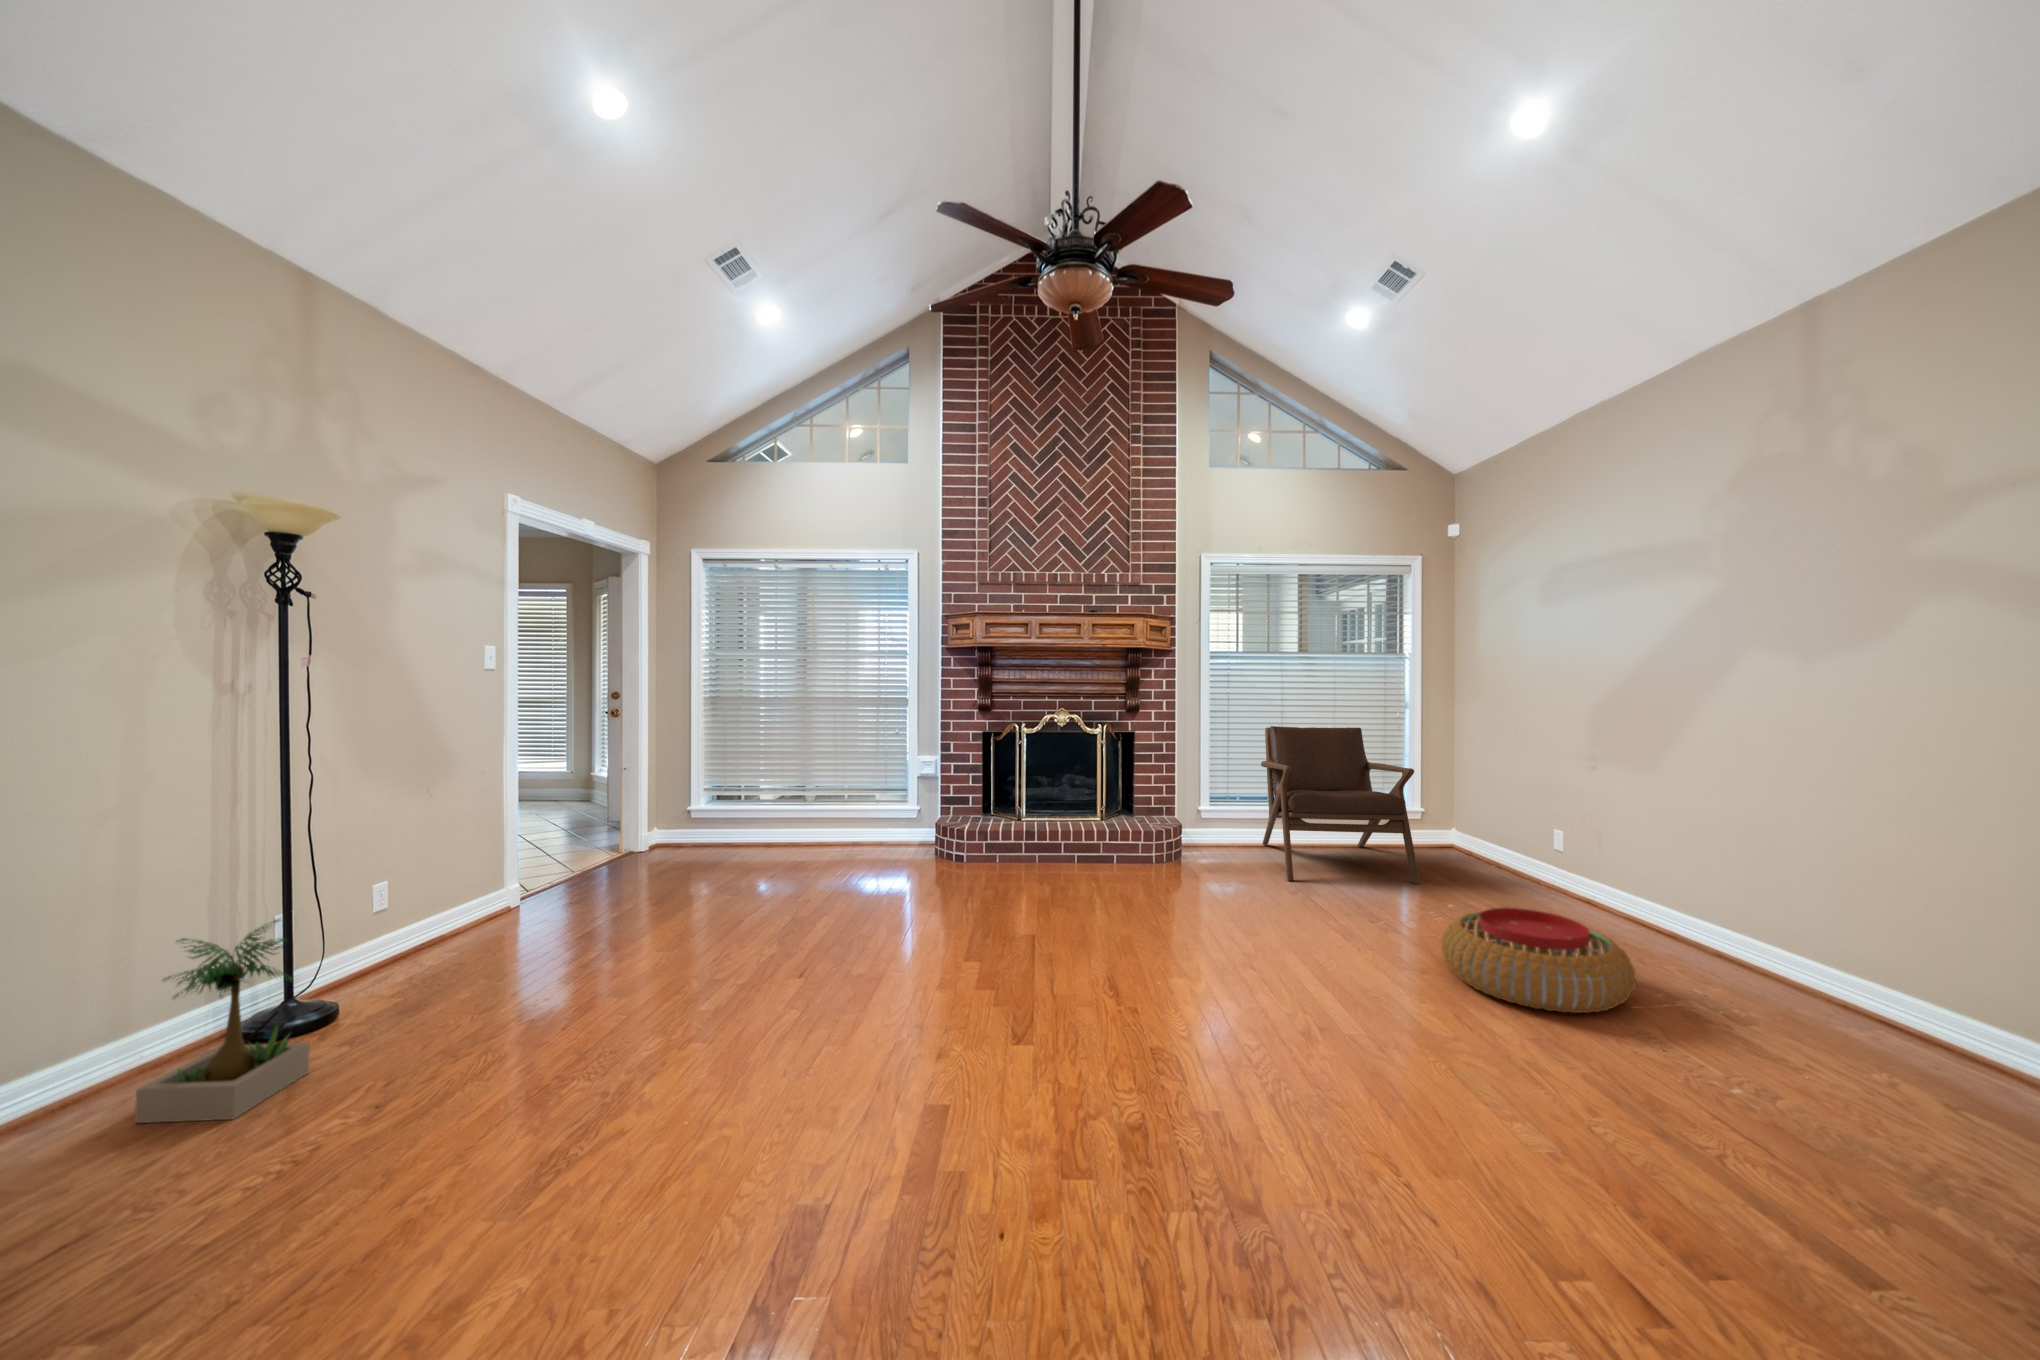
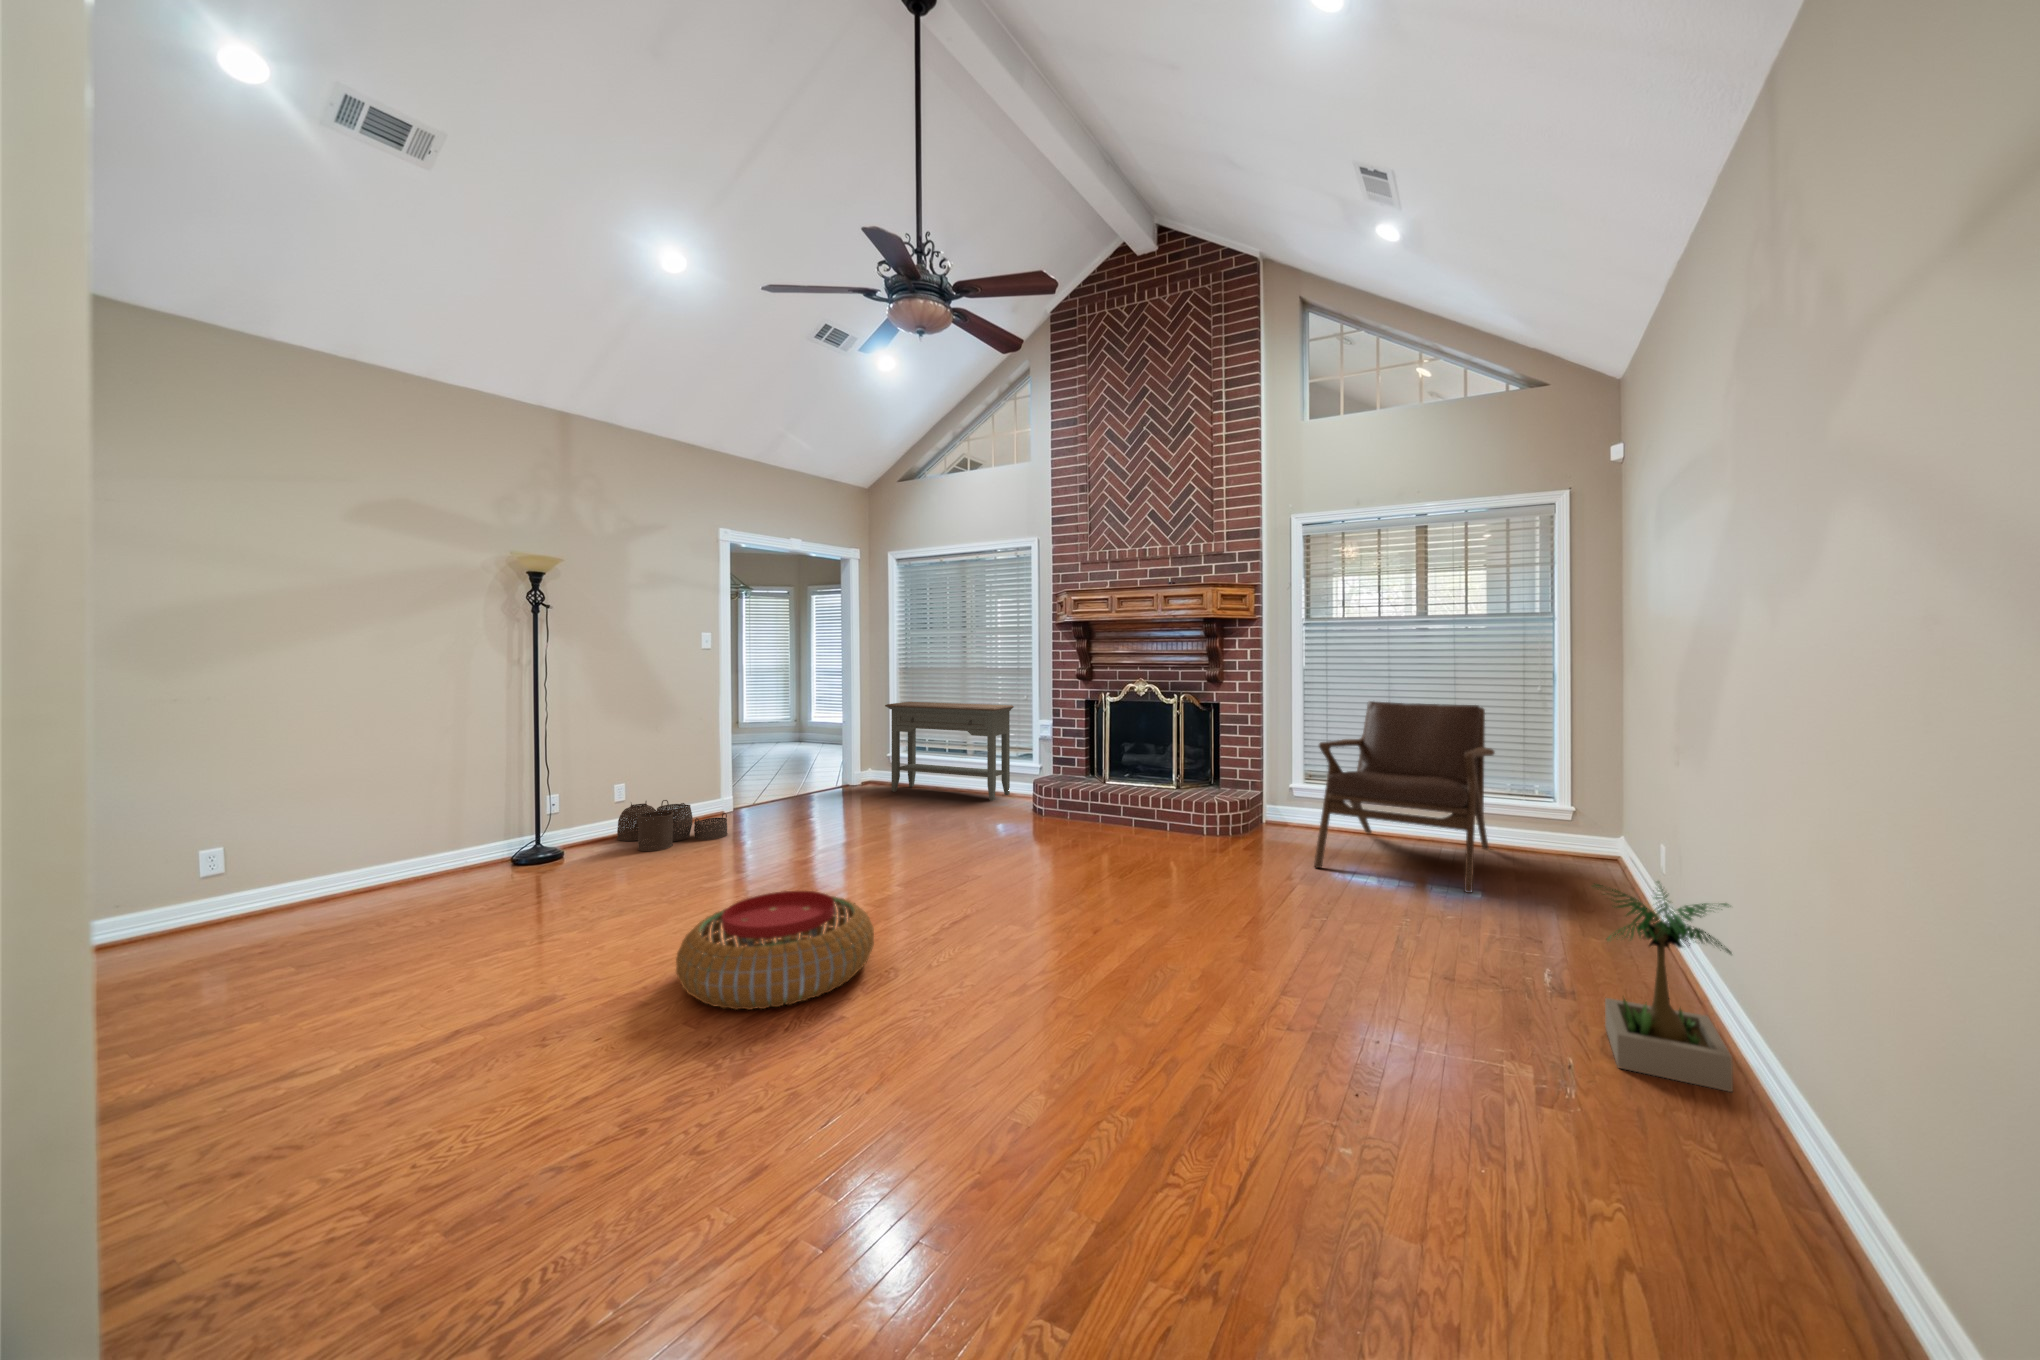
console table: none [706,741,876,857] -> present [885,702,1014,801]
woven basket: none [395,908,592,991] -> present [617,800,728,851]
pouf: present [1441,908,1635,1013] -> present [676,891,874,1010]
potted plant: present [135,919,310,1123] -> present [1594,882,1733,1092]

